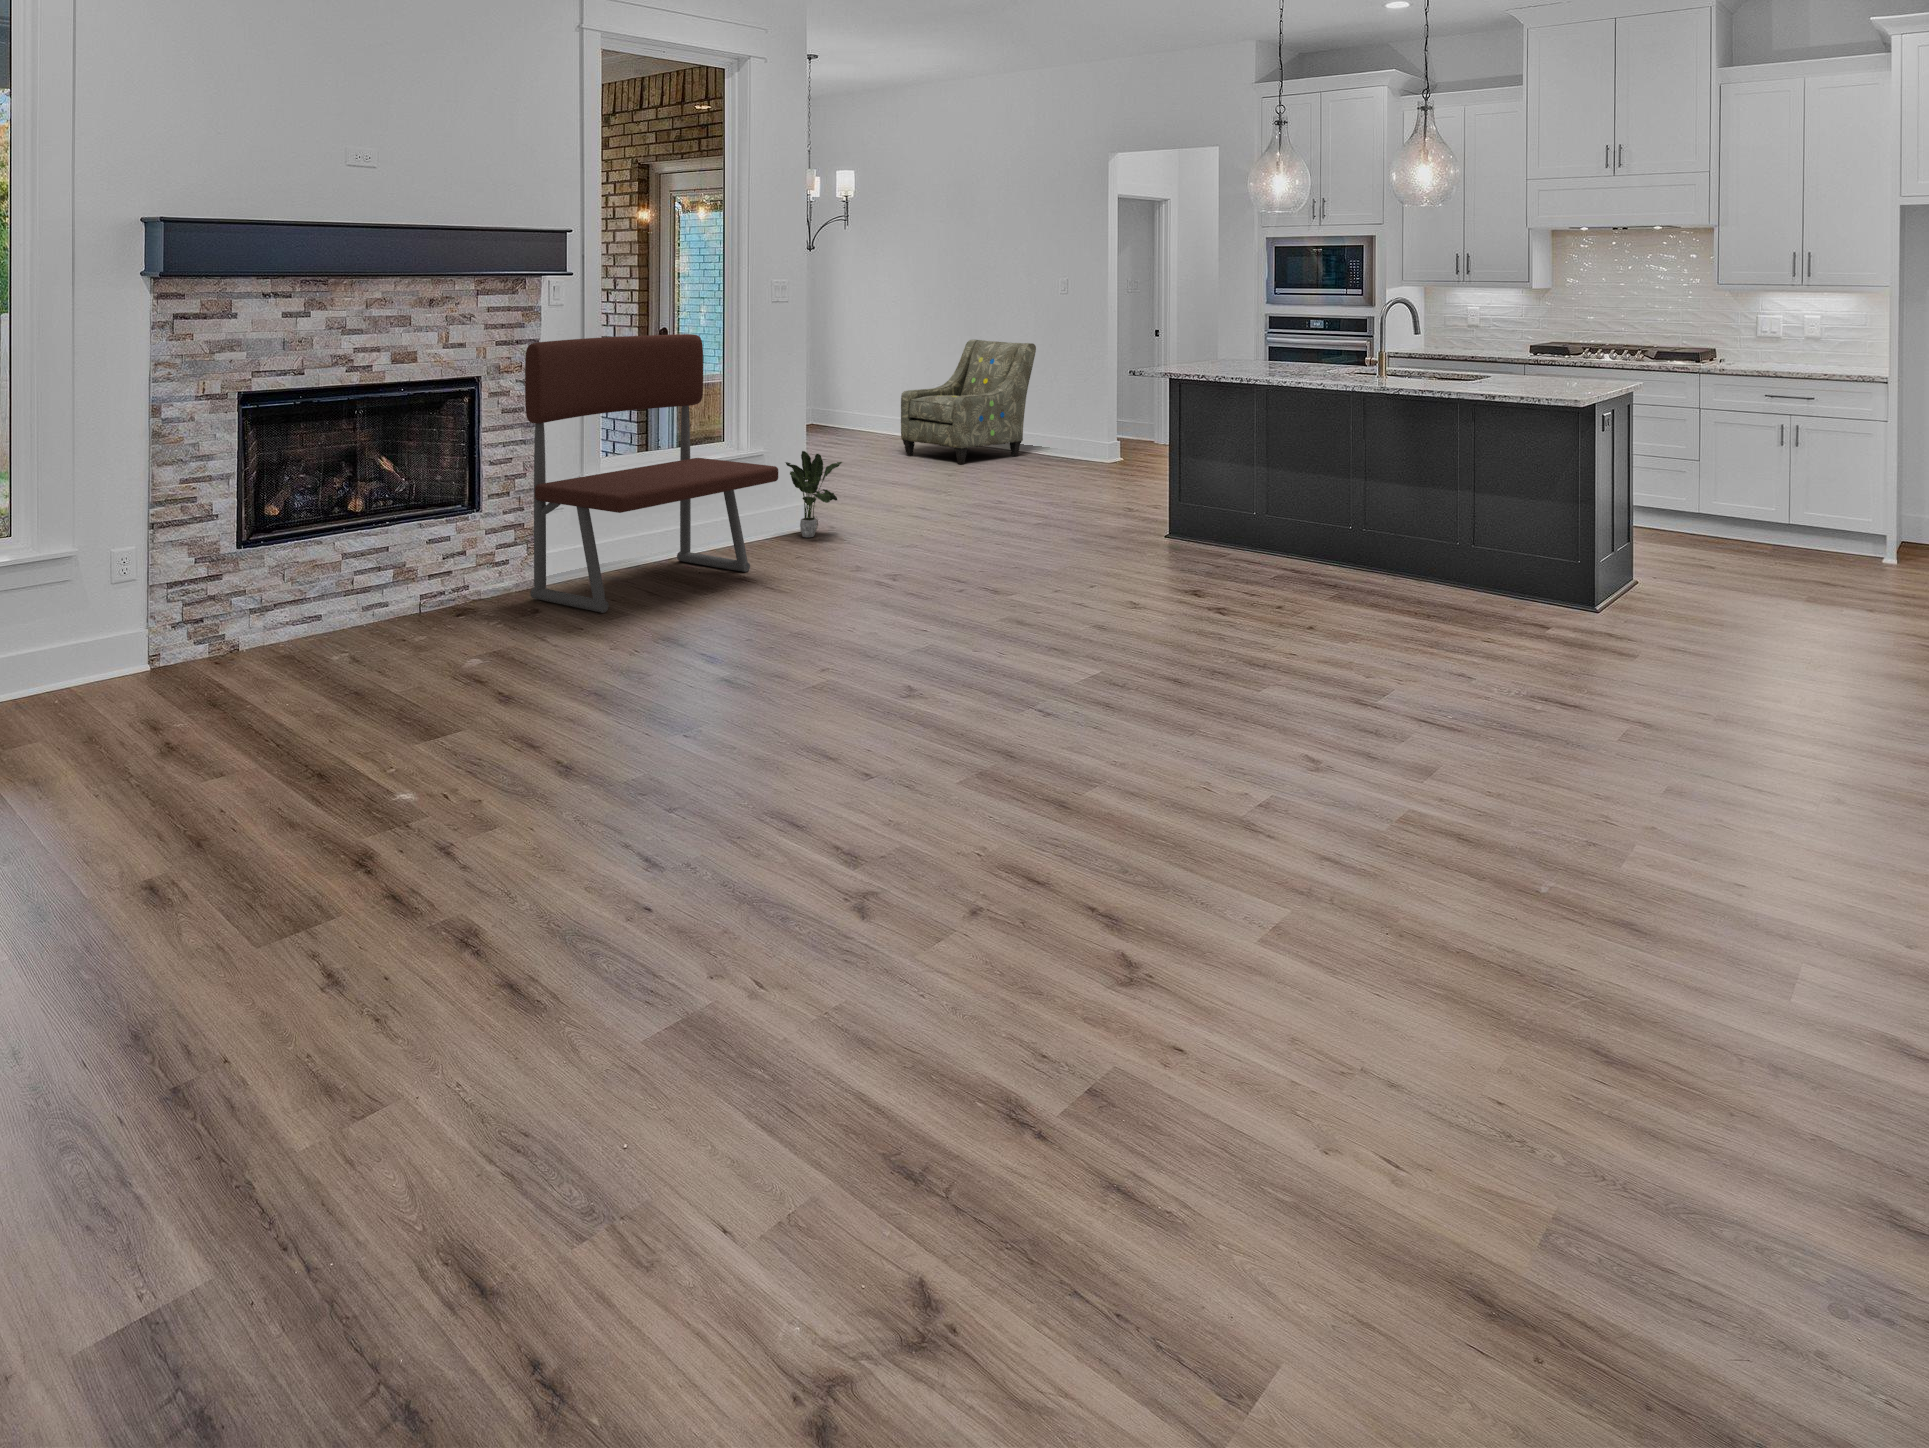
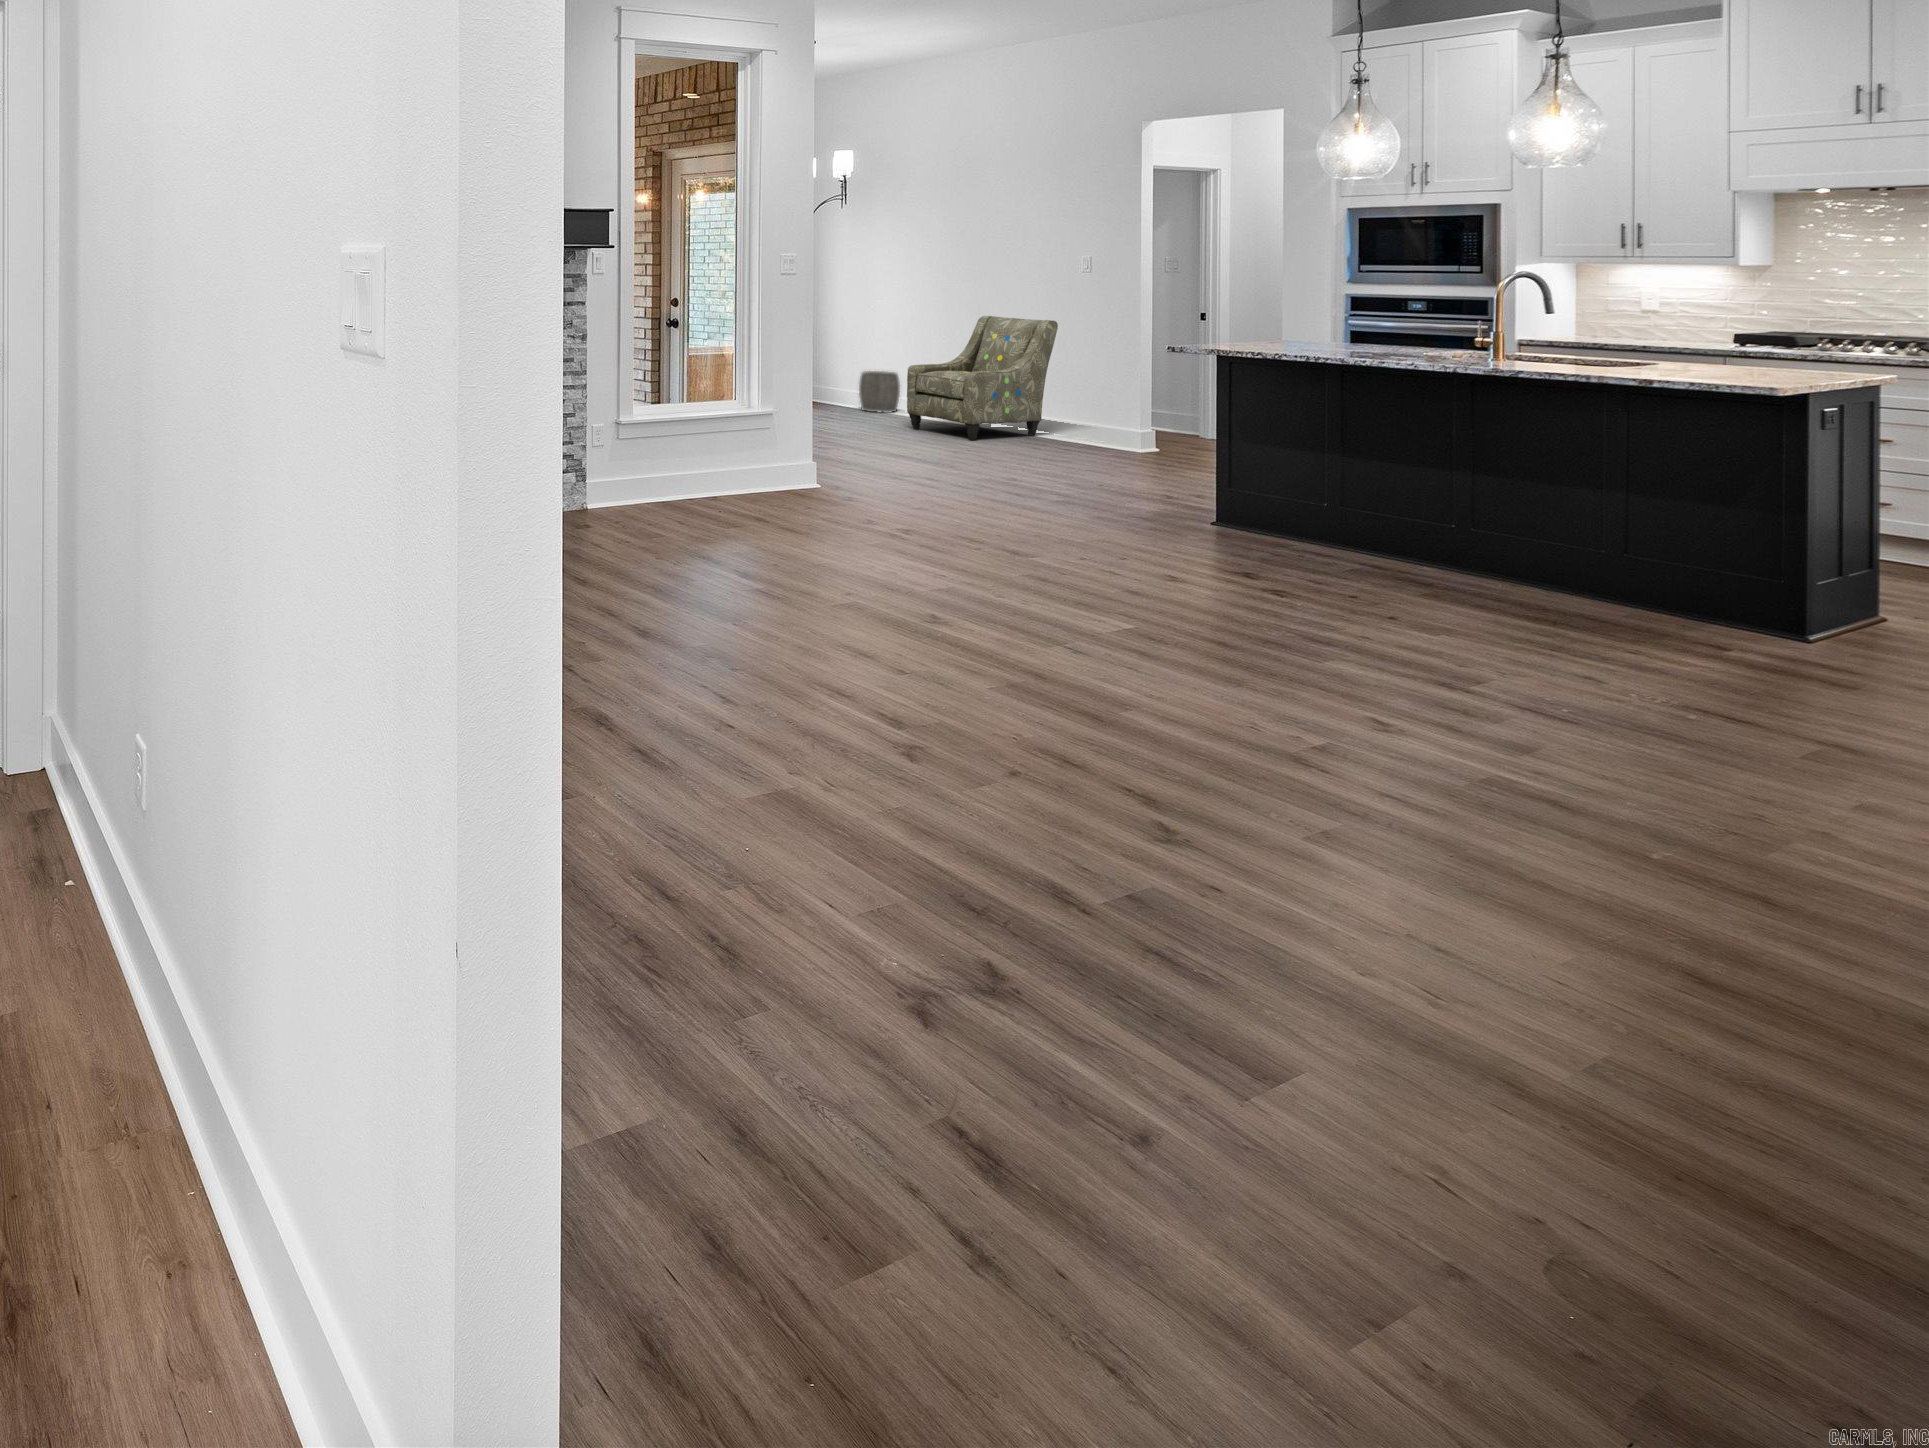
bench: present [525,334,778,613] -> none [575,305,795,542]
woven basket: none [857,397,895,439] -> present [859,371,900,413]
potted plant: present [786,451,842,537] -> none [797,415,853,496]

